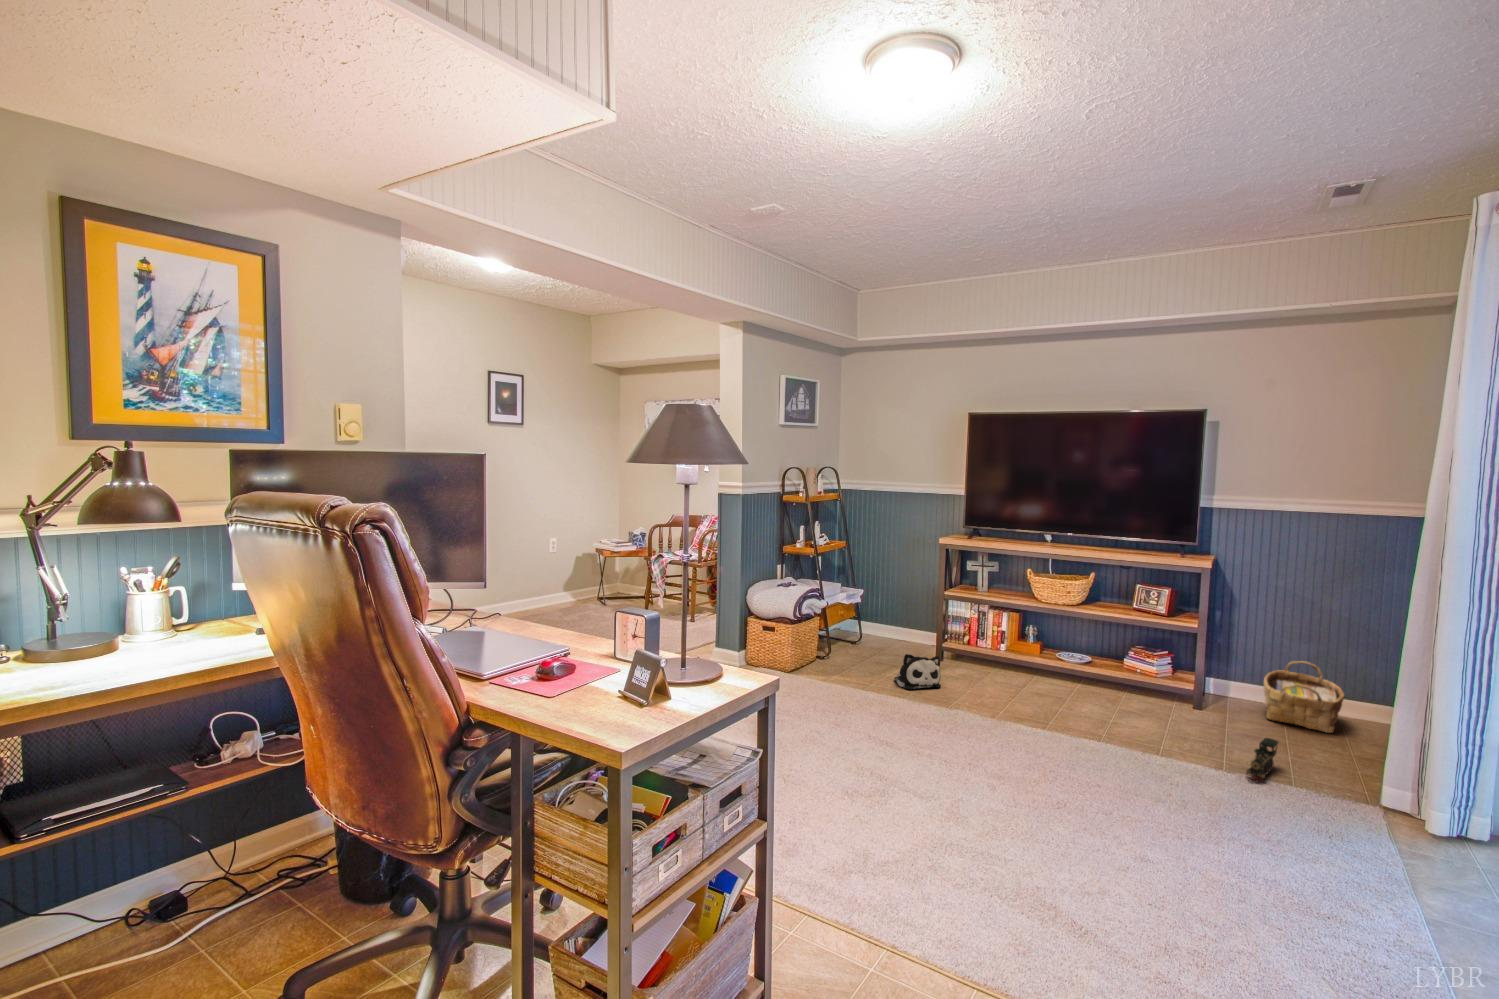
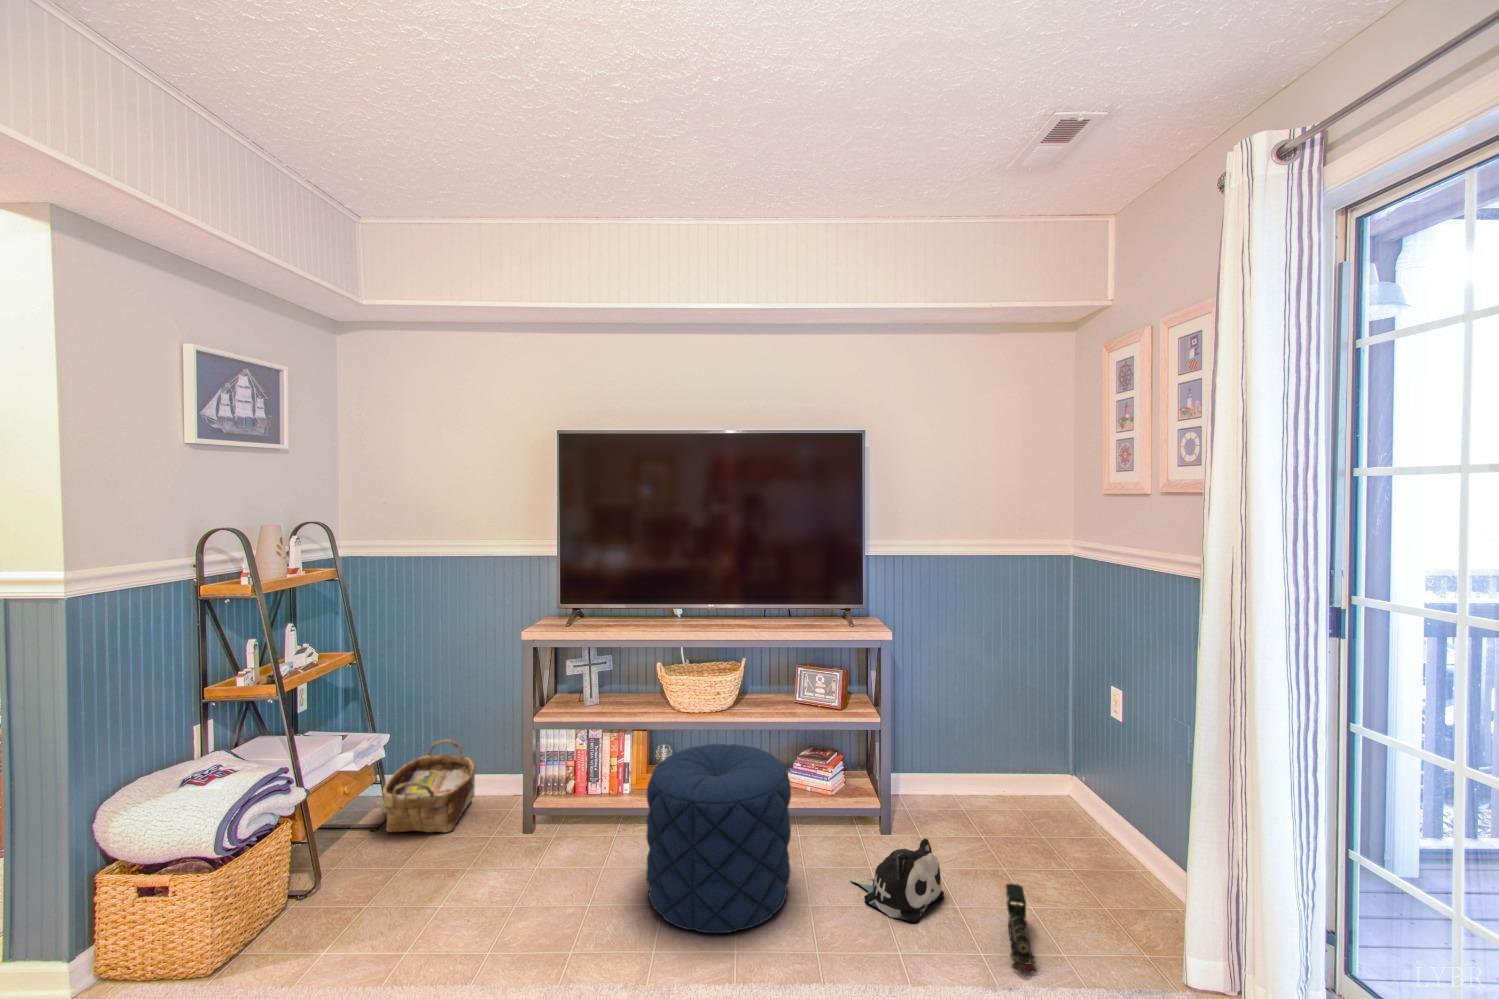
pouf: none [1005,617,1106,721] -> present [646,744,791,933]
plush toy: present [894,654,941,689] -> present [851,839,944,922]
woven basket: present [1264,661,1344,733] -> present [382,739,475,832]

